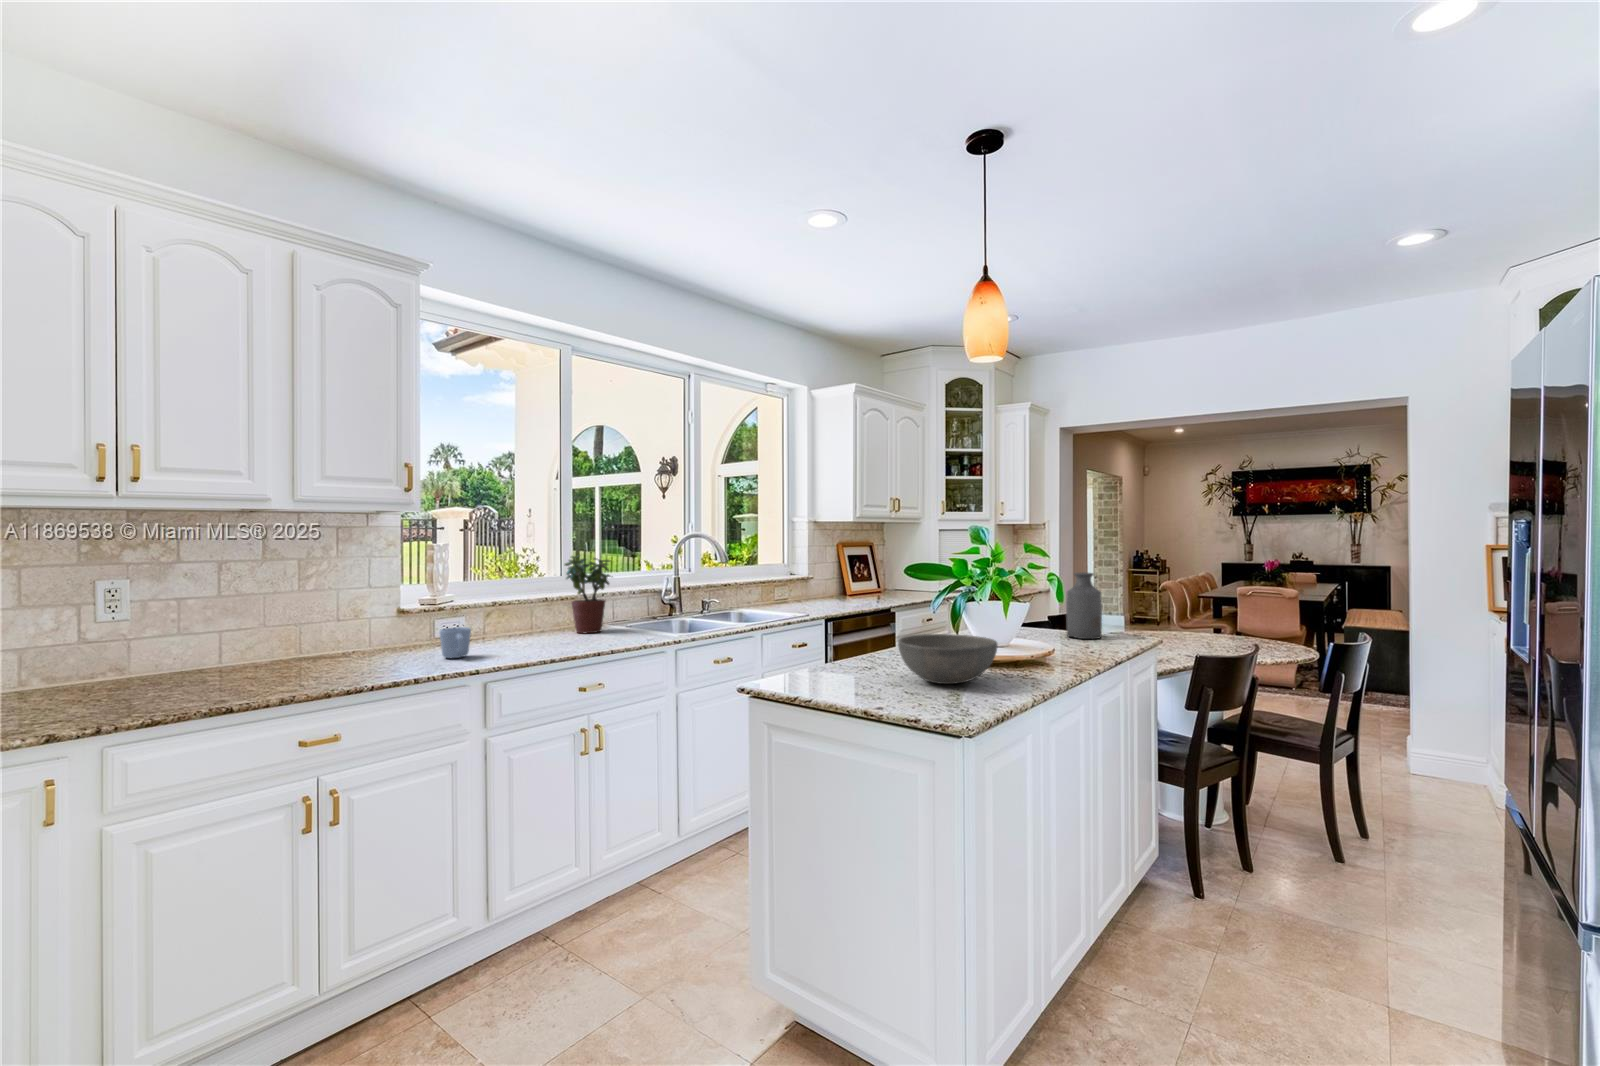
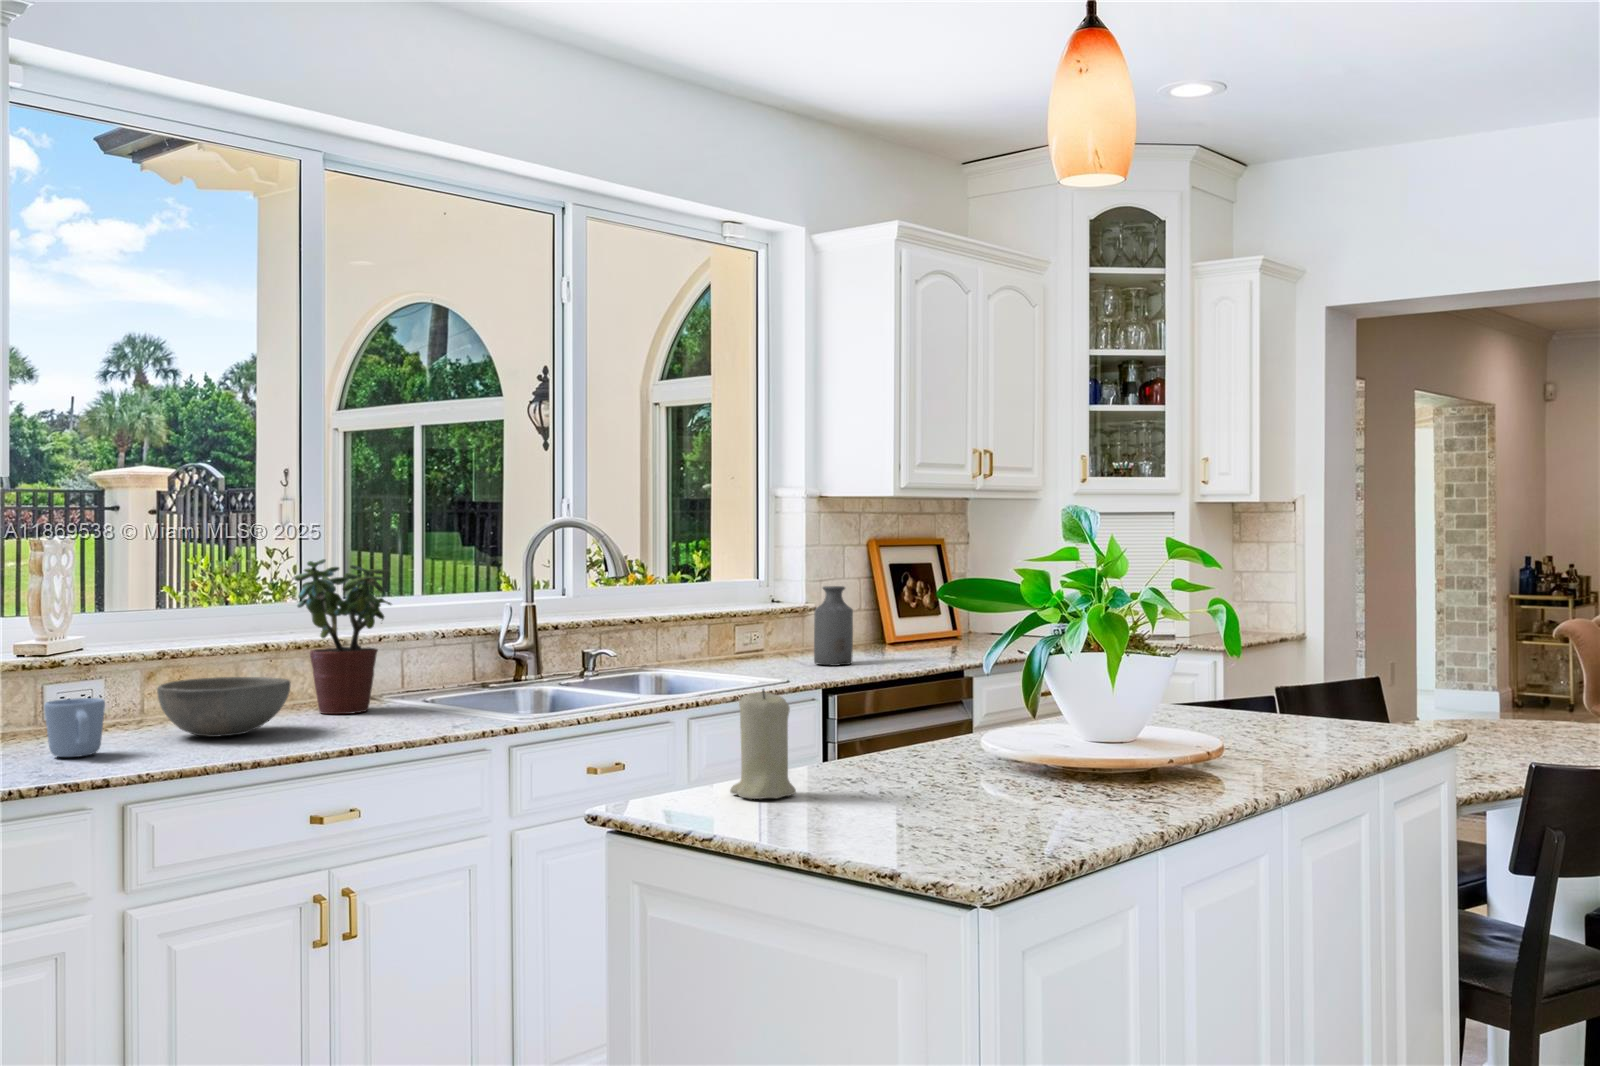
bottle: present [1066,572,1102,639] -> present [814,586,853,666]
candle: none [810,621,845,679] -> present [730,689,796,799]
bowl: present [898,634,997,684] -> present [157,677,291,737]

